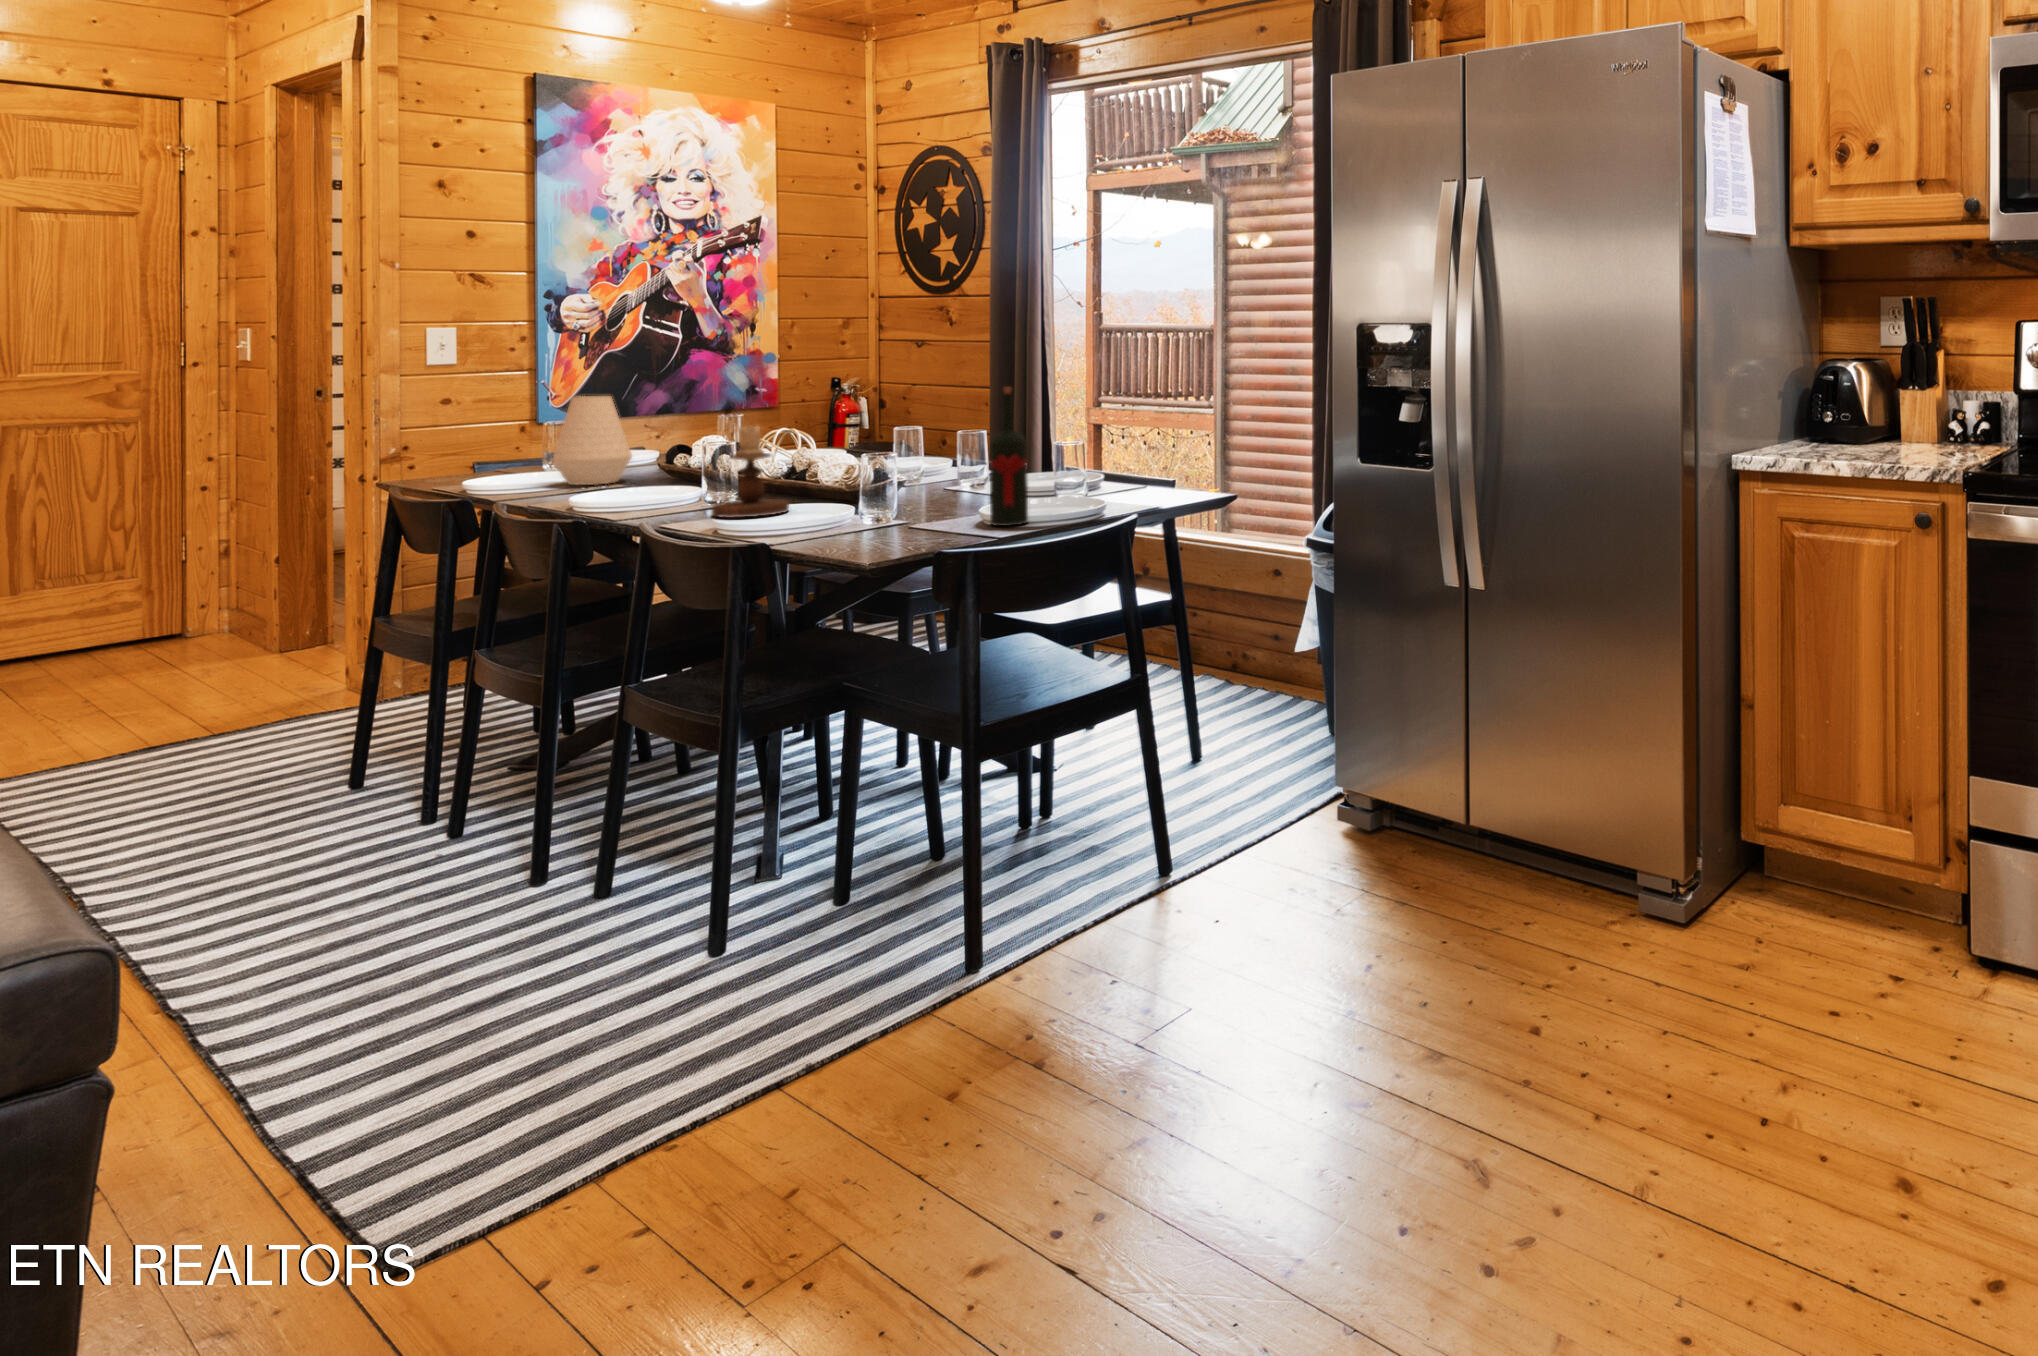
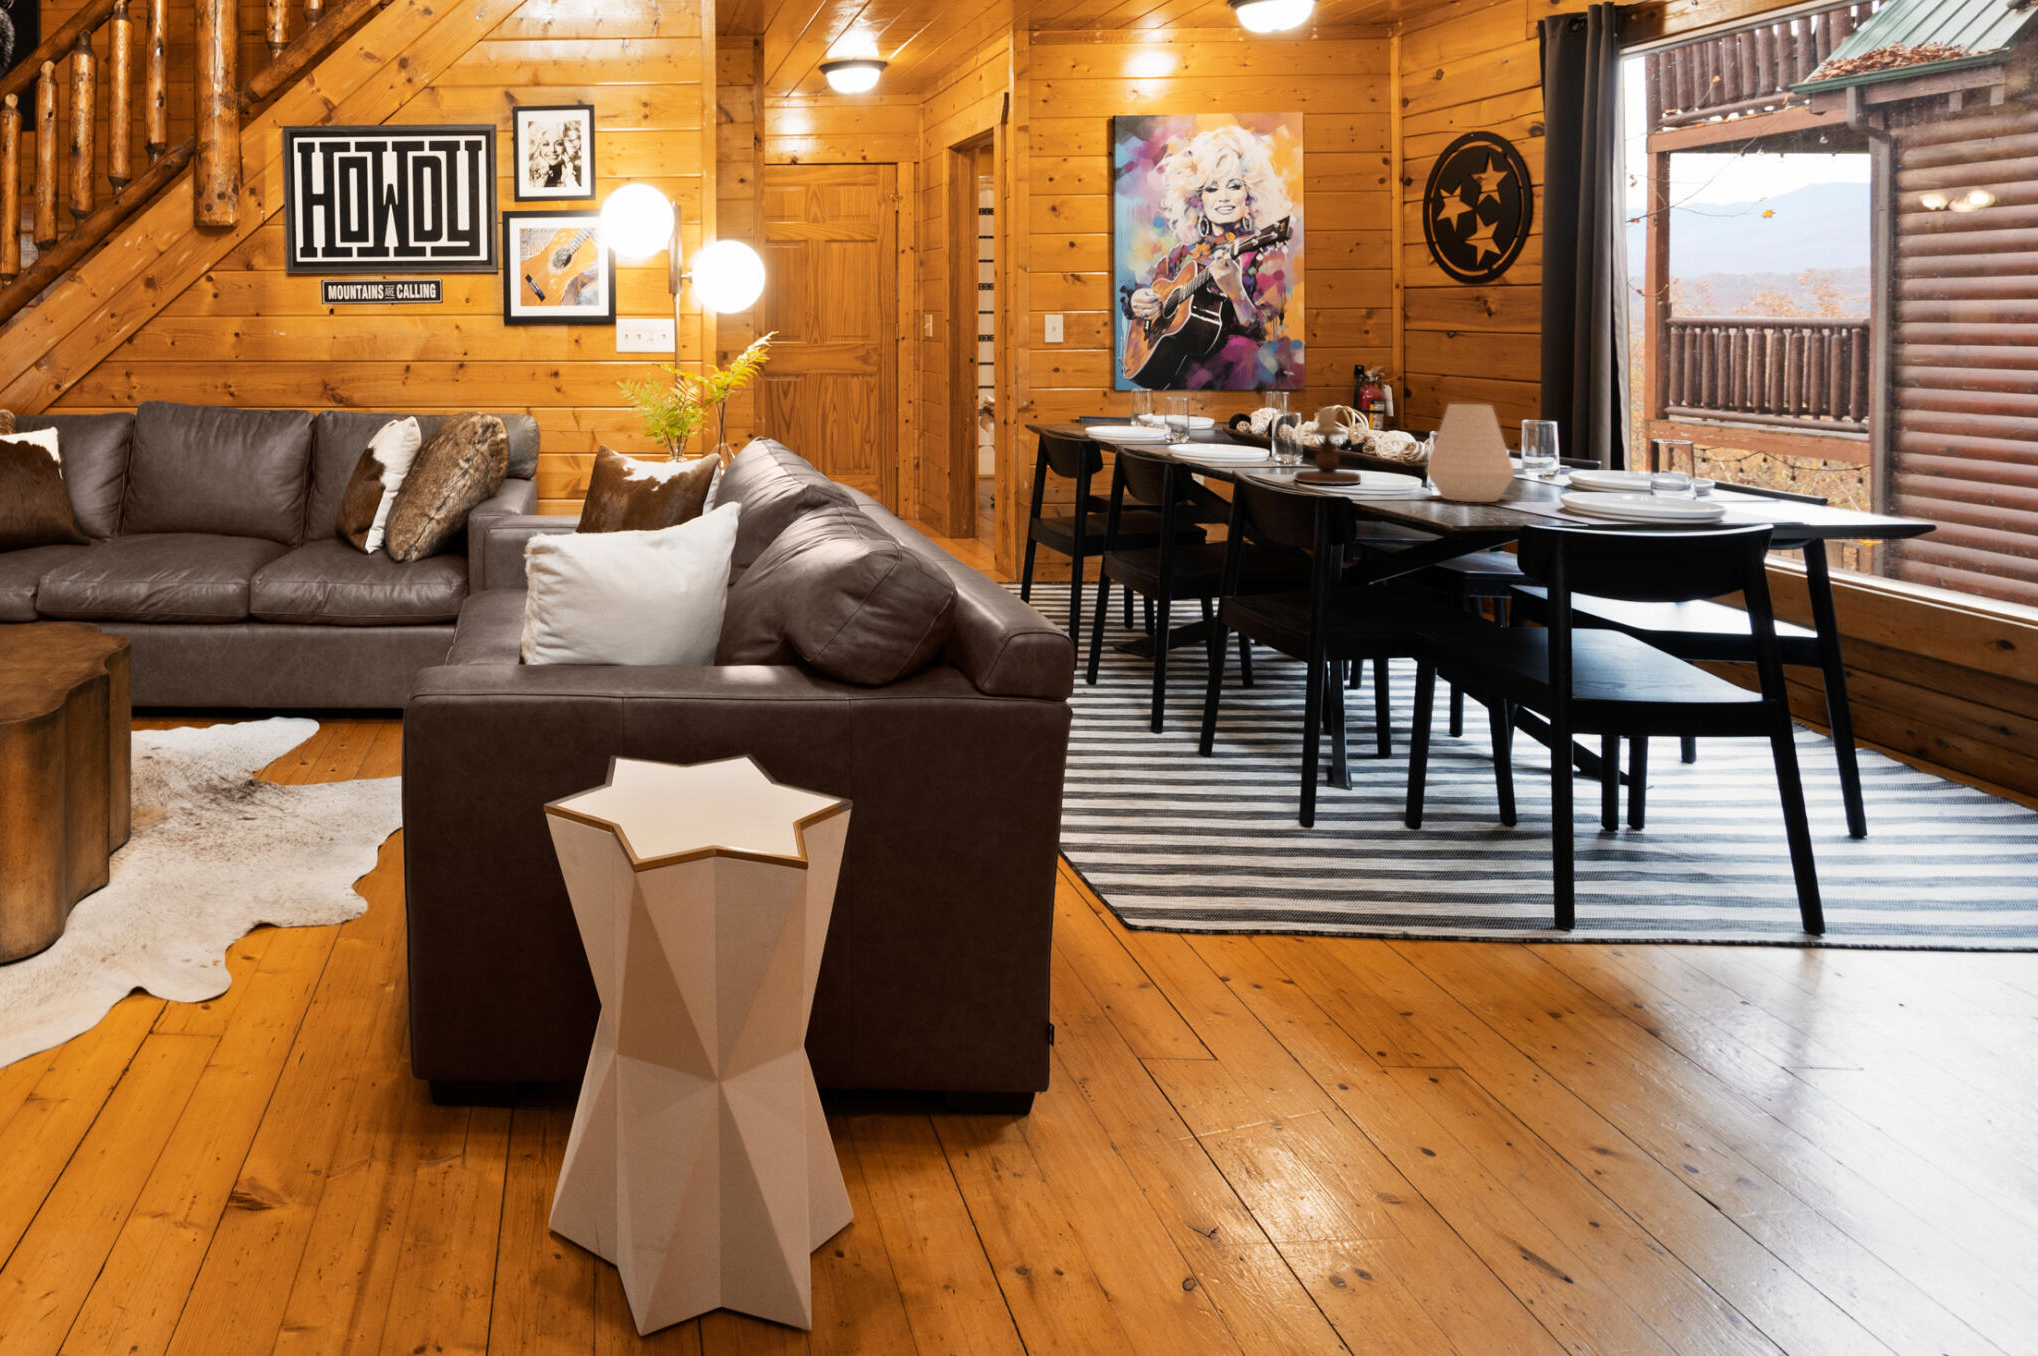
wine bottle: present [990,387,1028,526] -> none [1579,382,1625,519]
vase: present [553,396,632,485] -> present [1427,404,1515,502]

